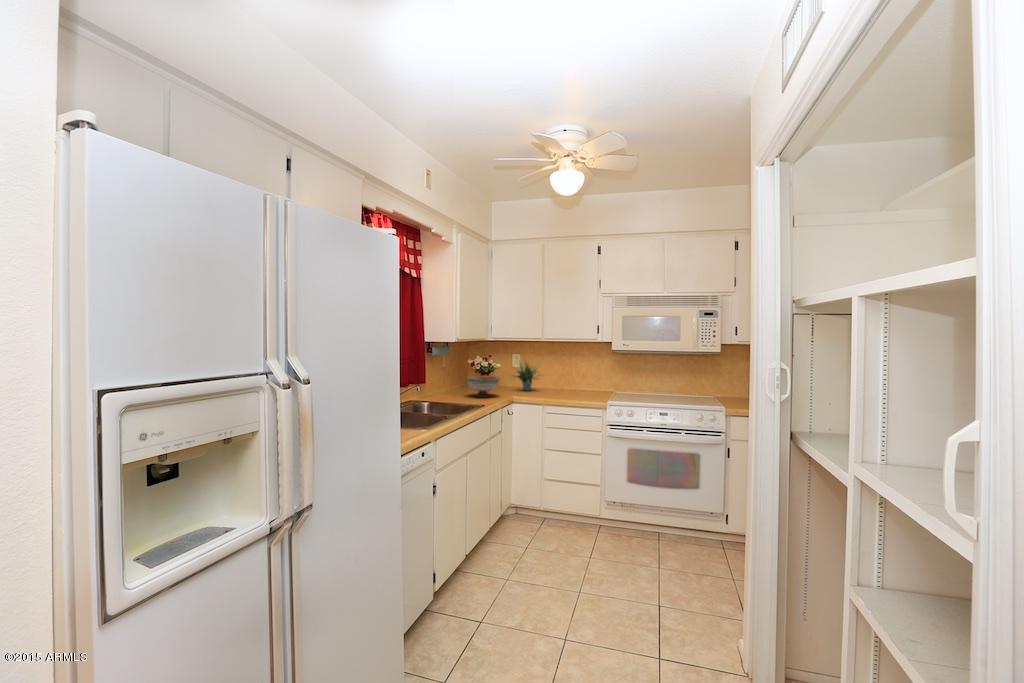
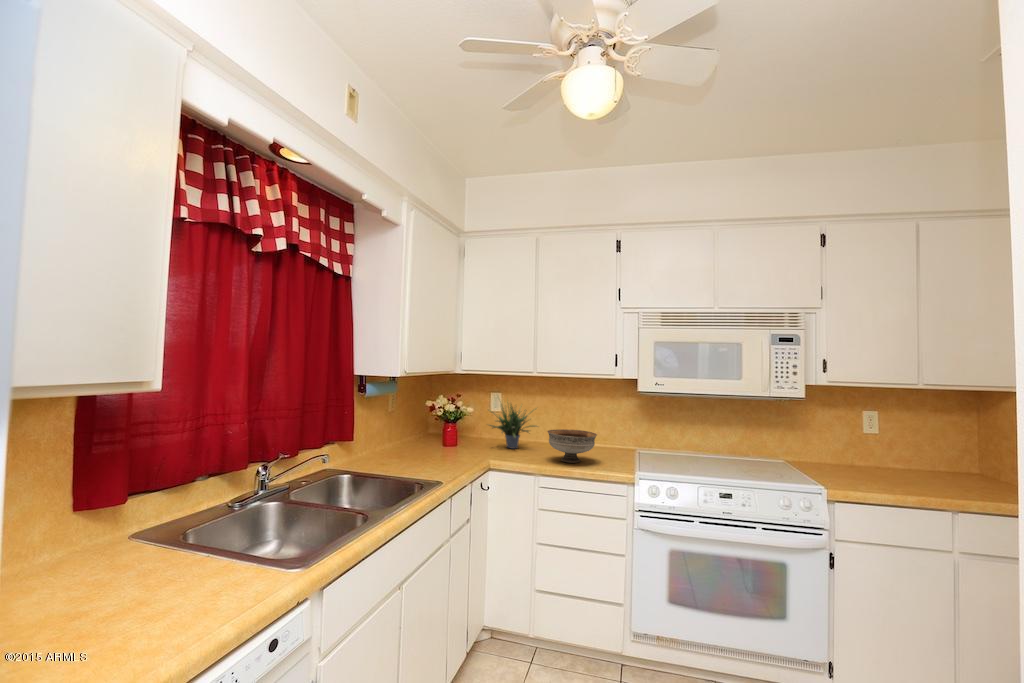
bowl: present [467,376,500,397] -> present [547,429,597,463]

